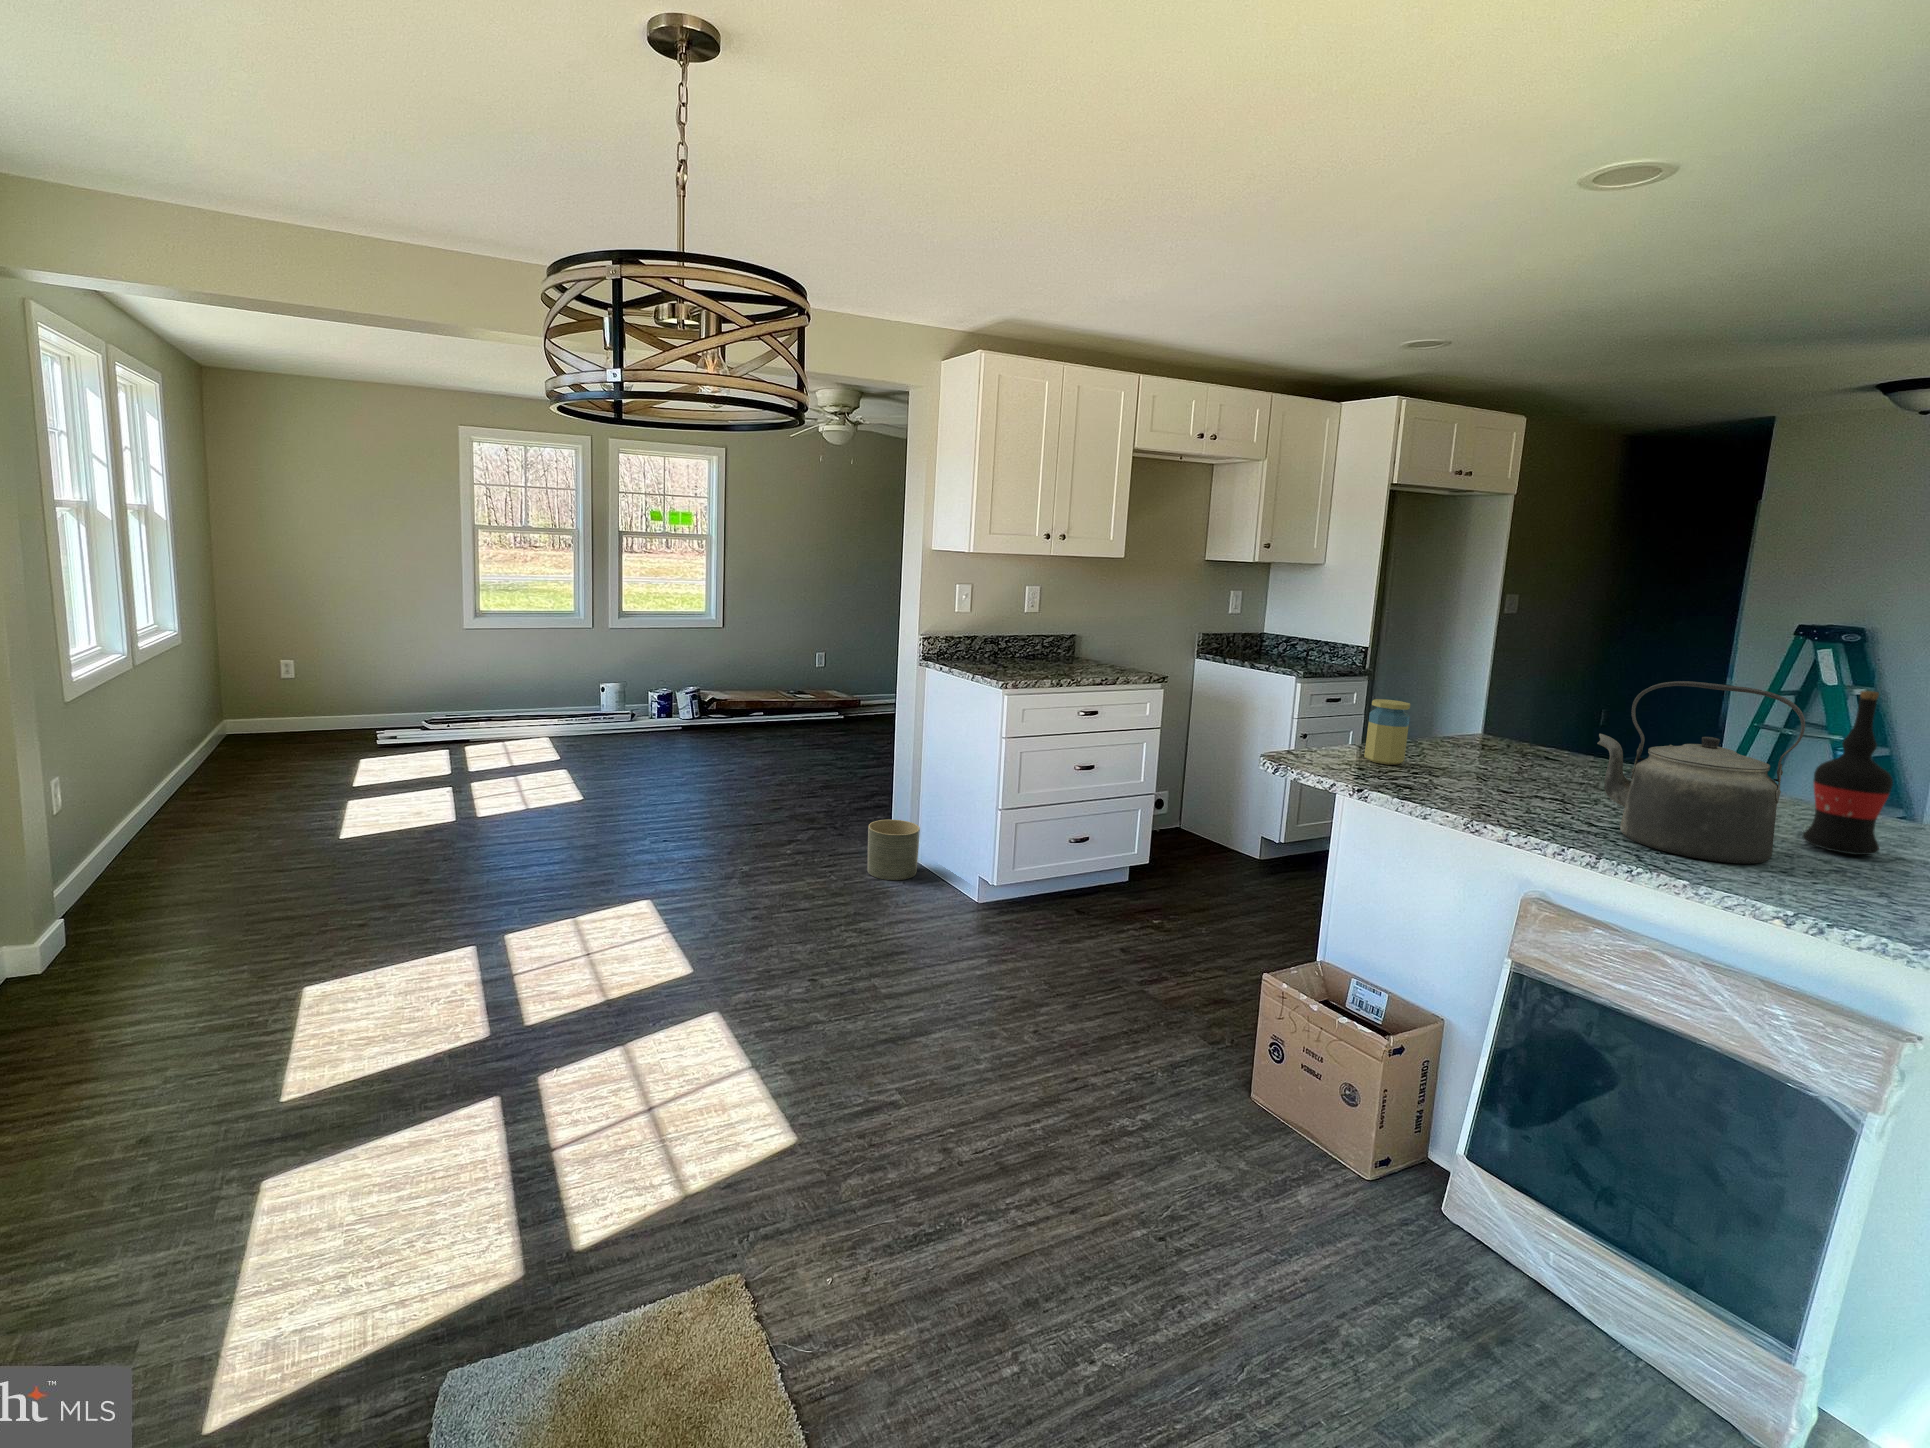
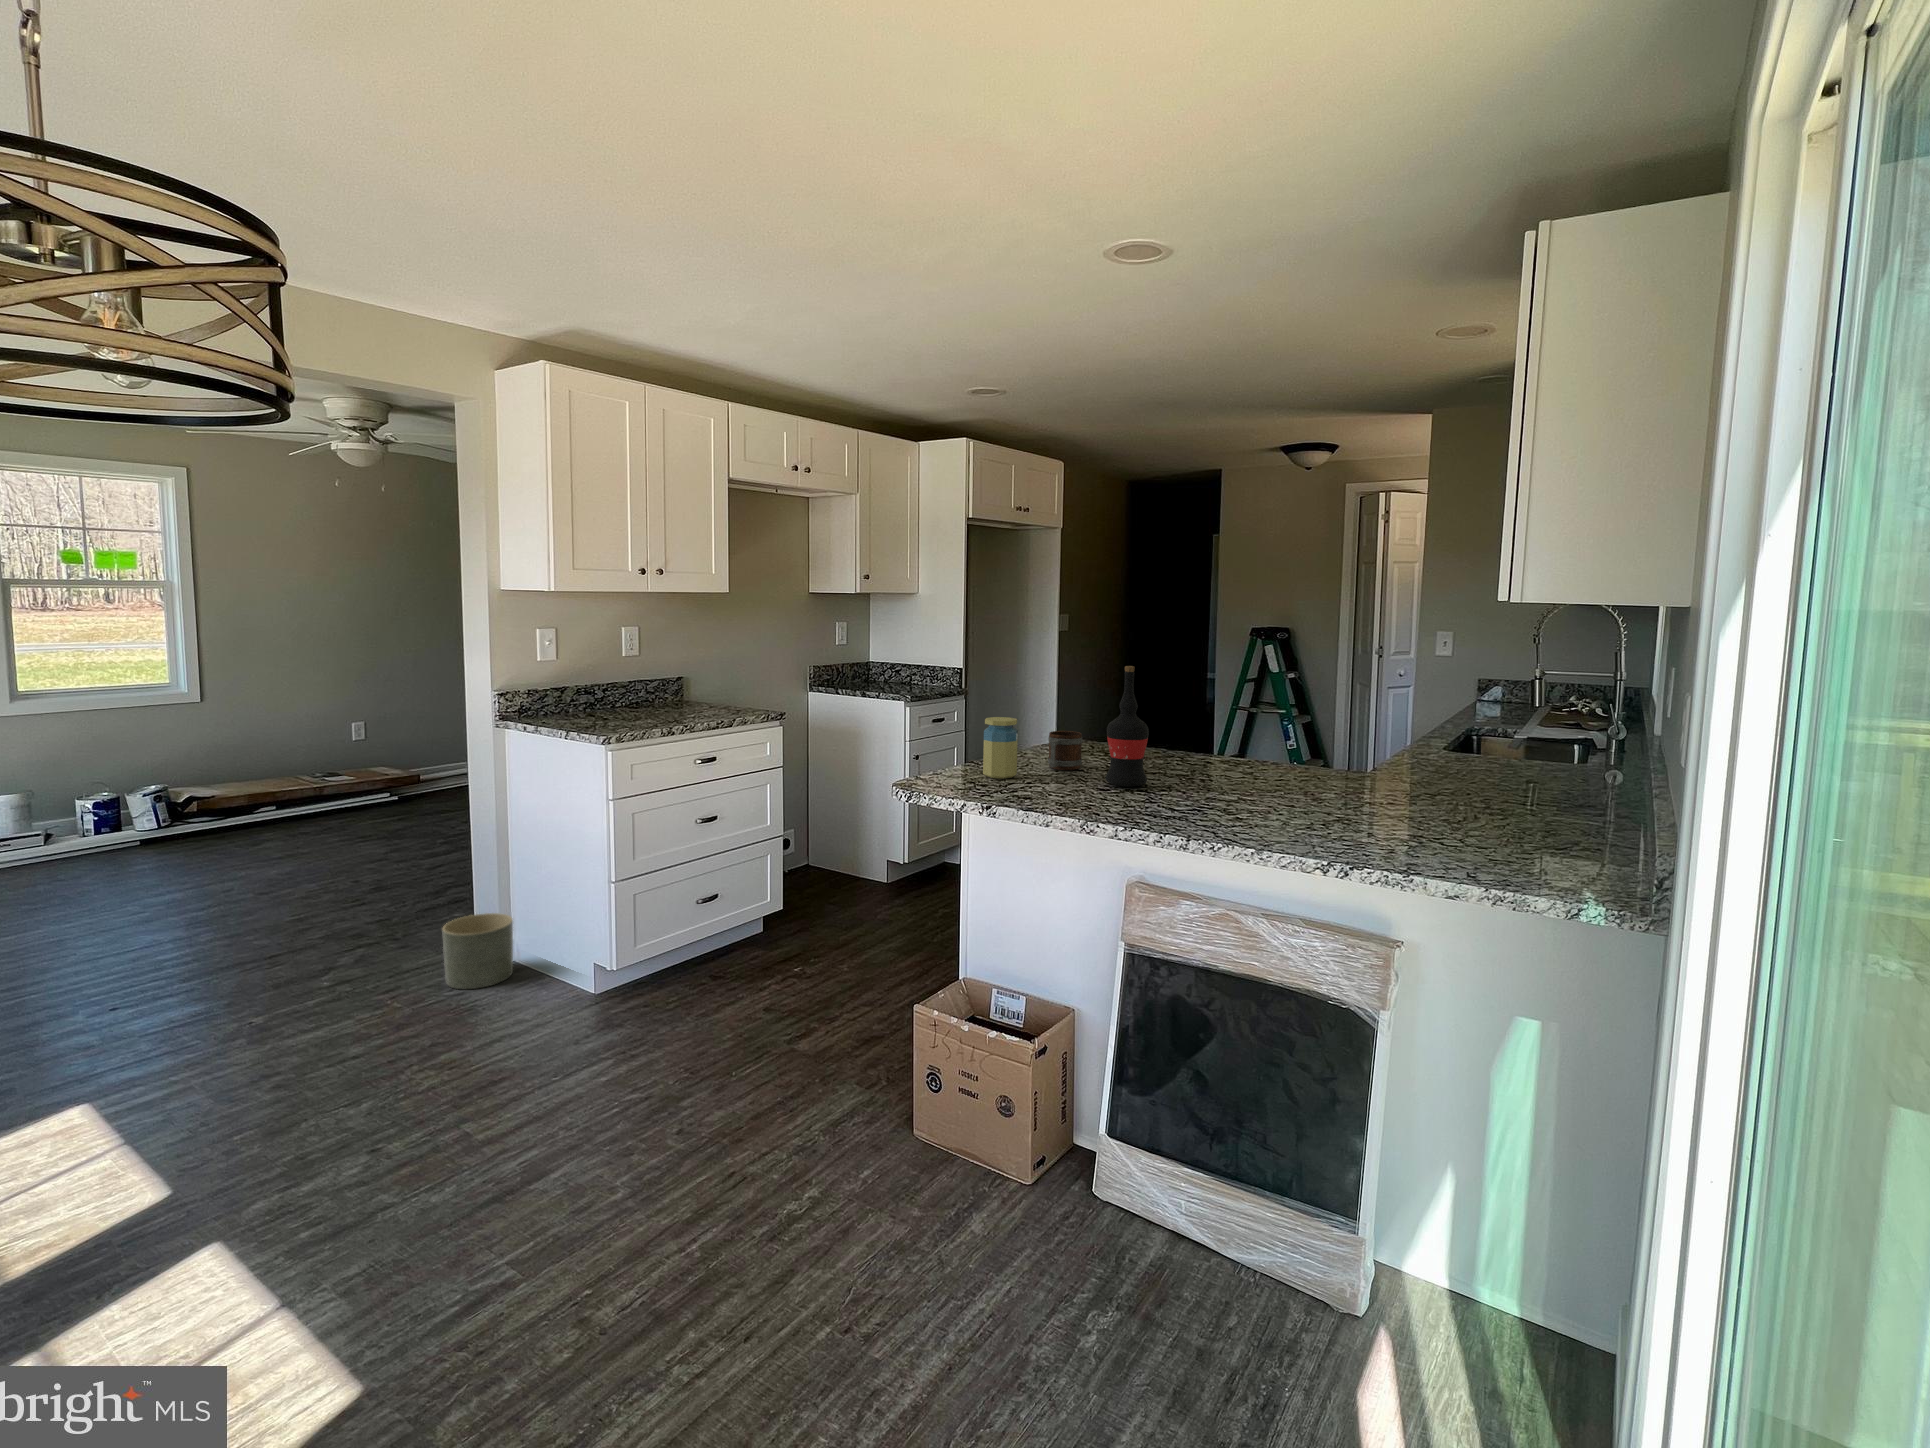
kettle: present [1597,681,1805,864] -> none [1172,679,1311,828]
wine bottle: present [1802,691,1893,855] -> present [1105,666,1149,786]
mug: none [1445,722,1492,766] -> present [1048,731,1082,770]

